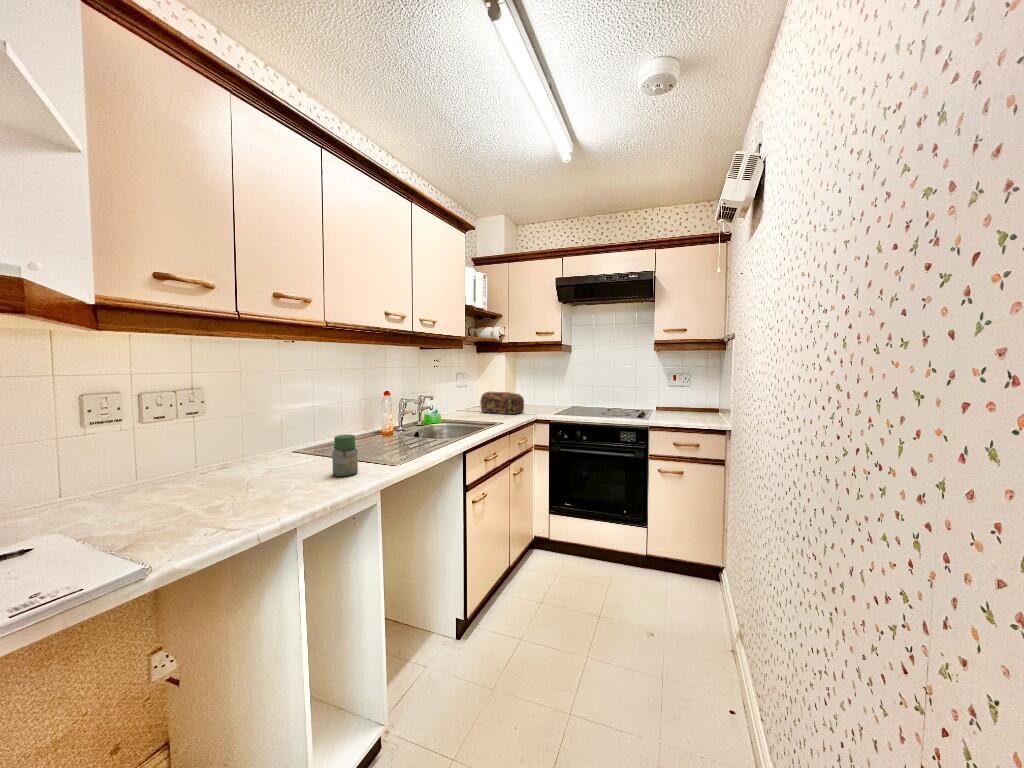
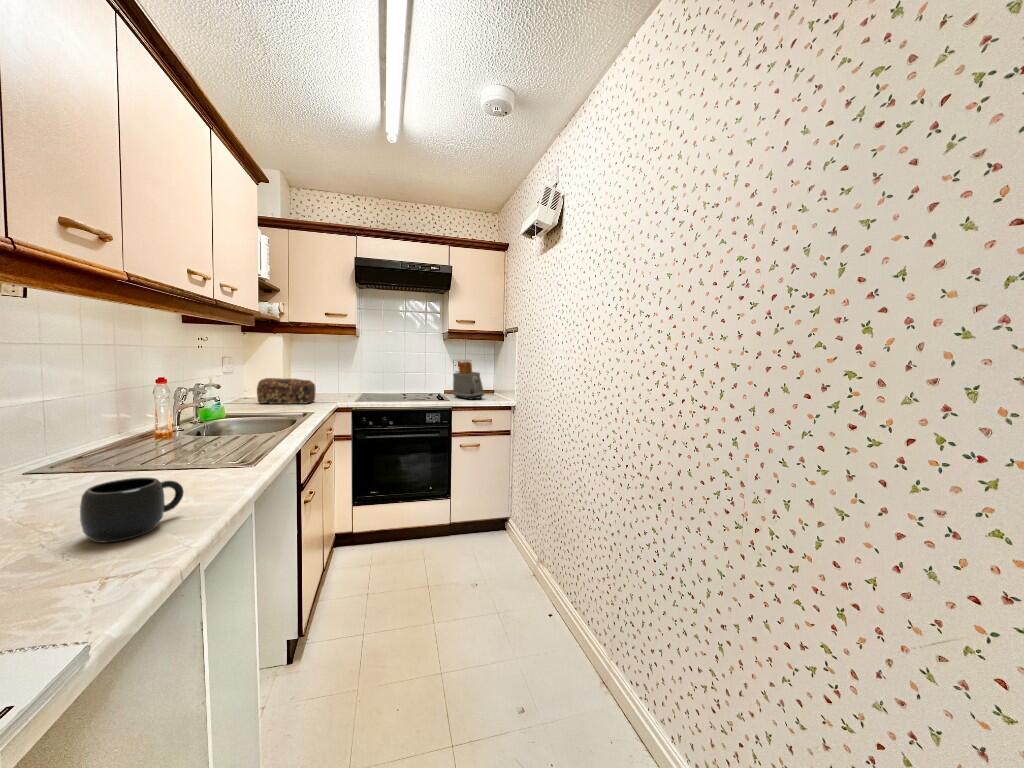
toaster: none [661,374,694,418] -> present [453,361,484,399]
jar: present [332,435,358,476] -> none [169,429,212,490]
mug: none [252,465,311,503] -> present [80,477,183,542]

